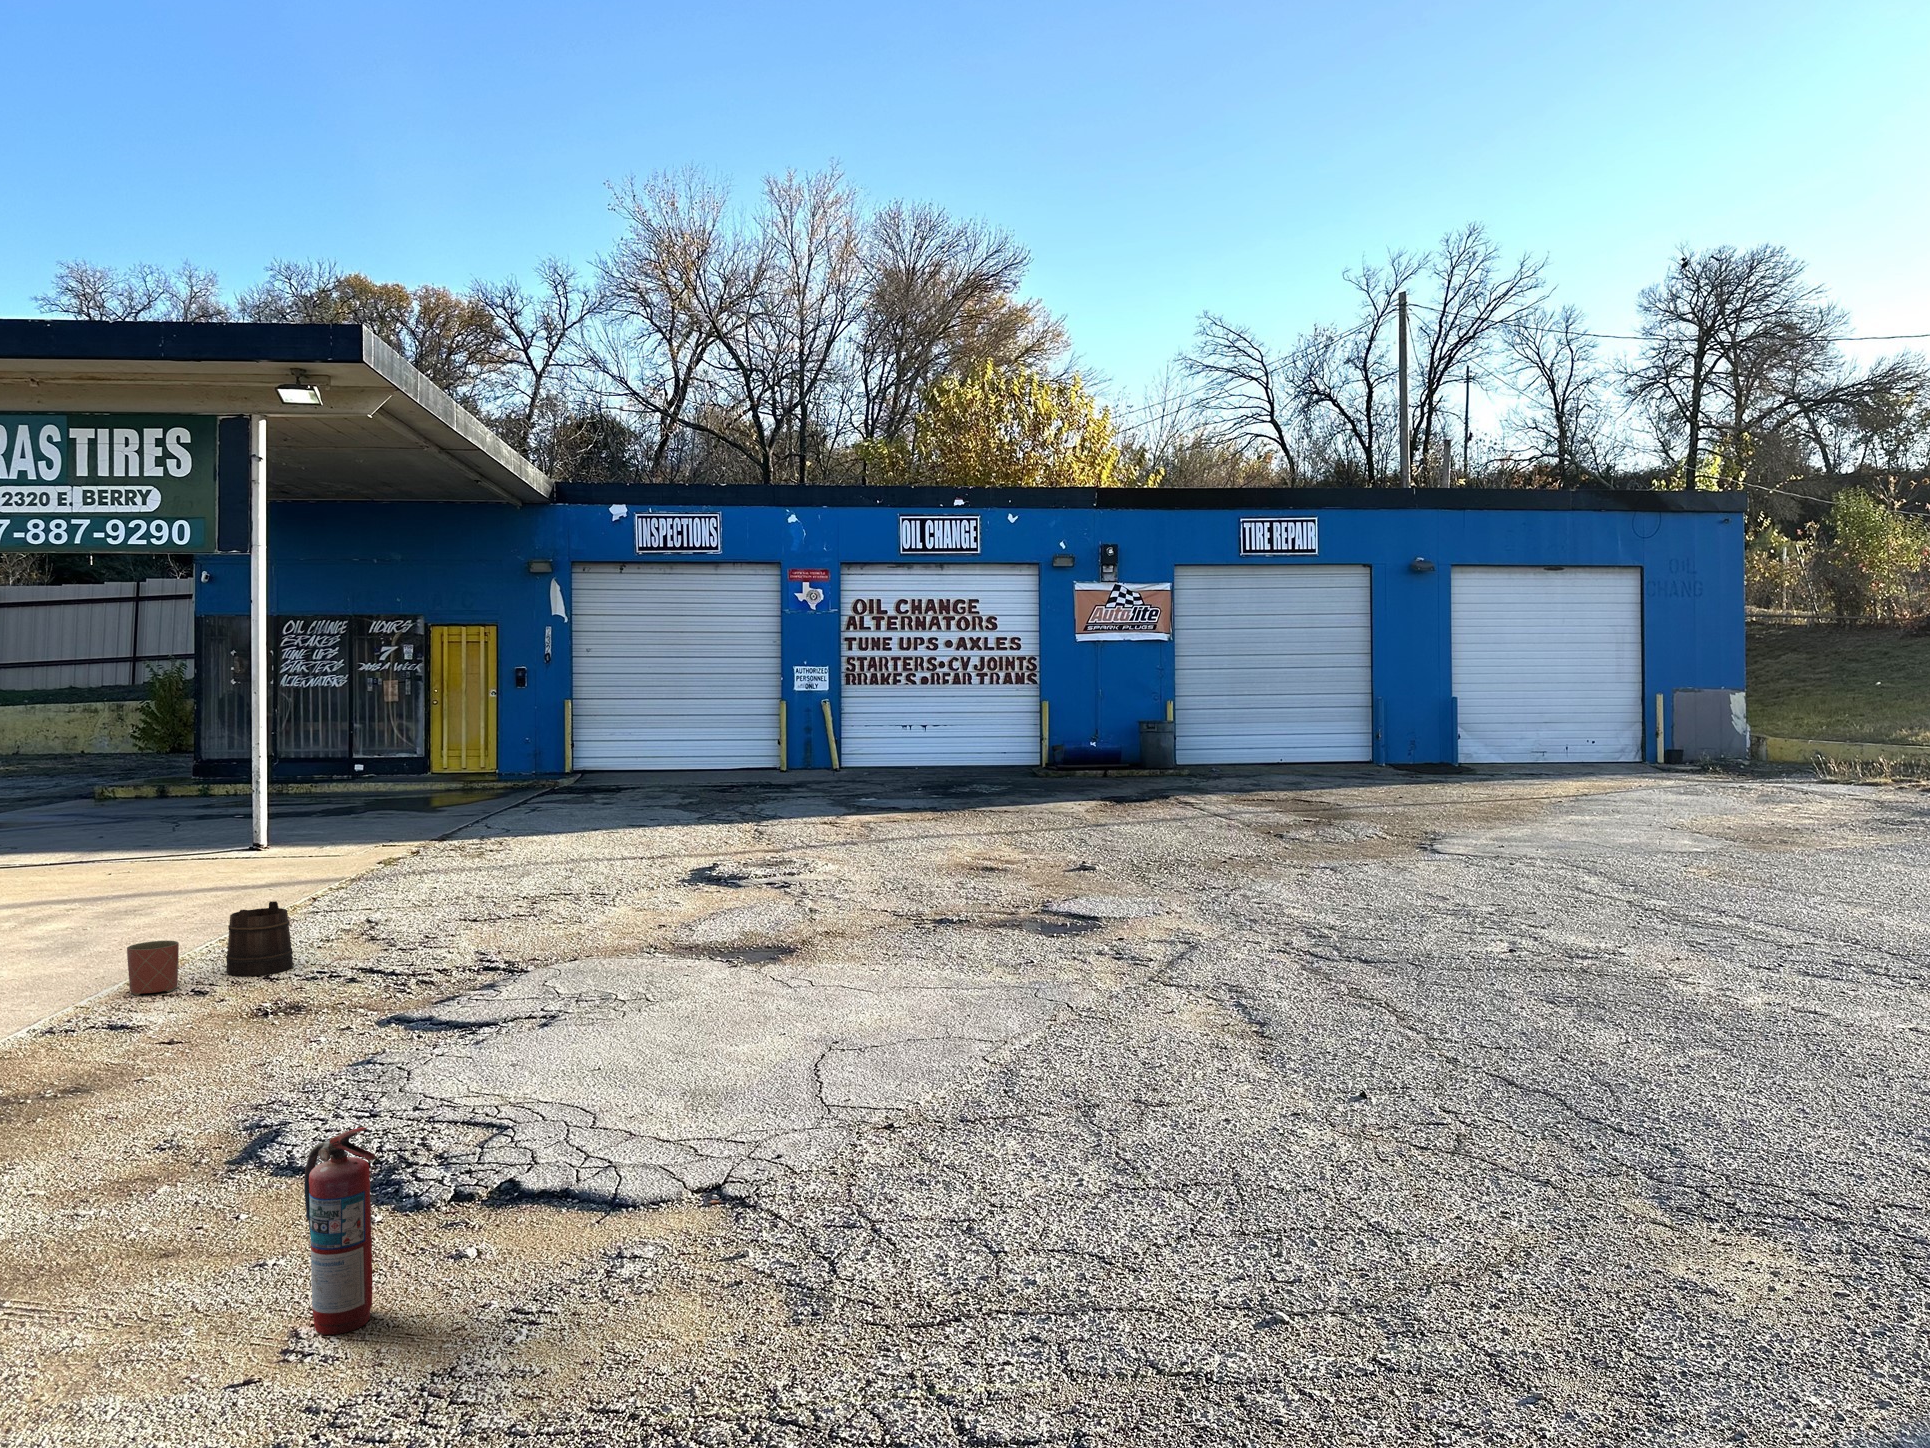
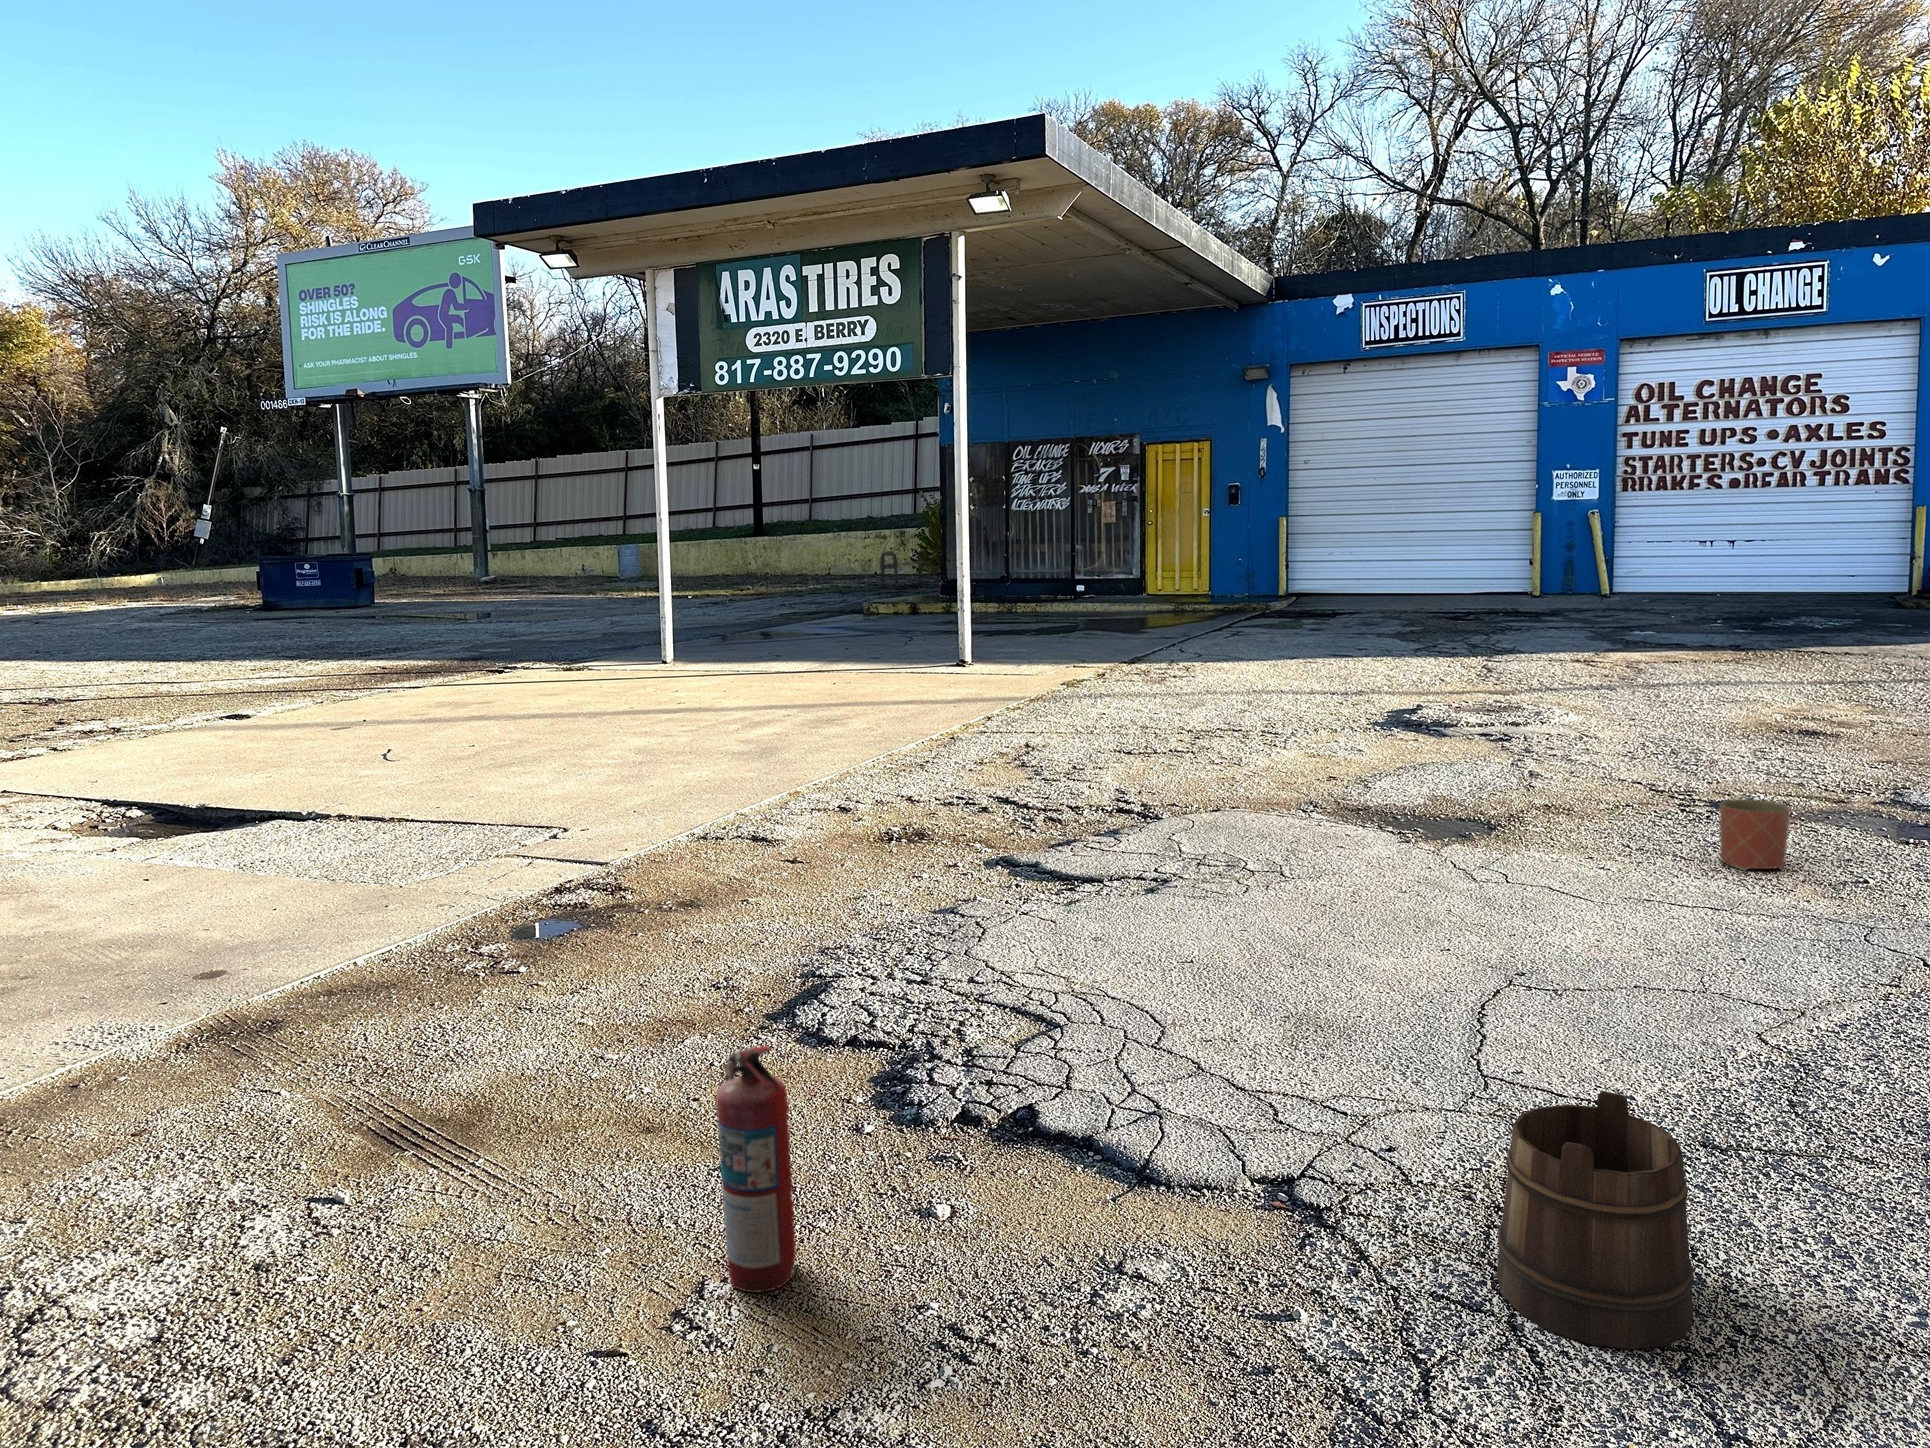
bench: none [100,727,174,771] -> present [880,551,935,587]
bucket: present [226,901,293,976] -> present [1497,1091,1694,1349]
planter: present [127,941,179,996] -> present [1720,799,1790,870]

